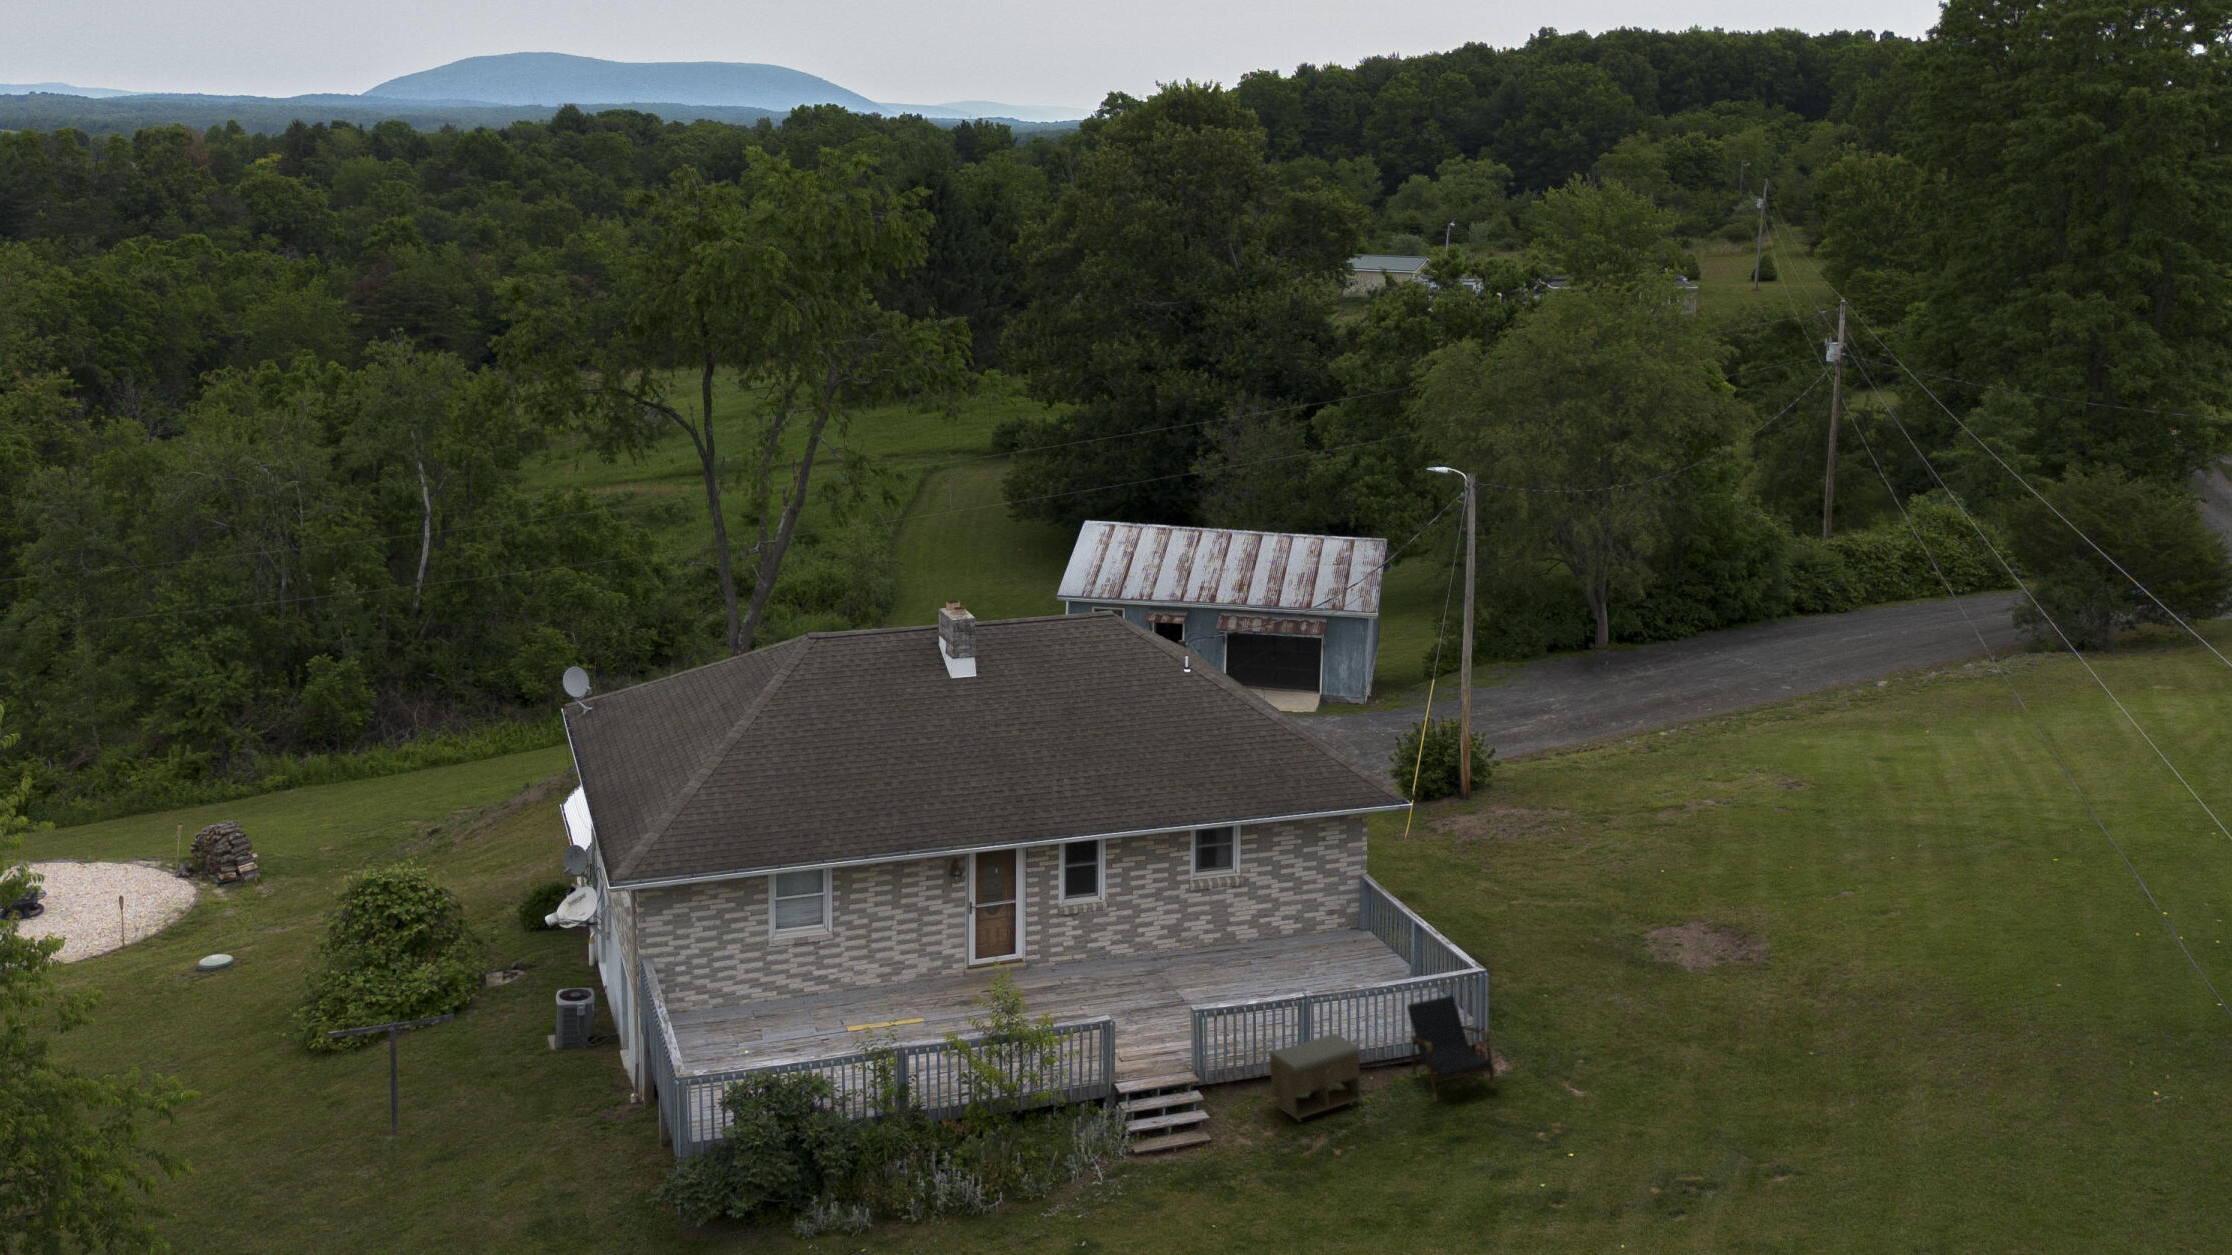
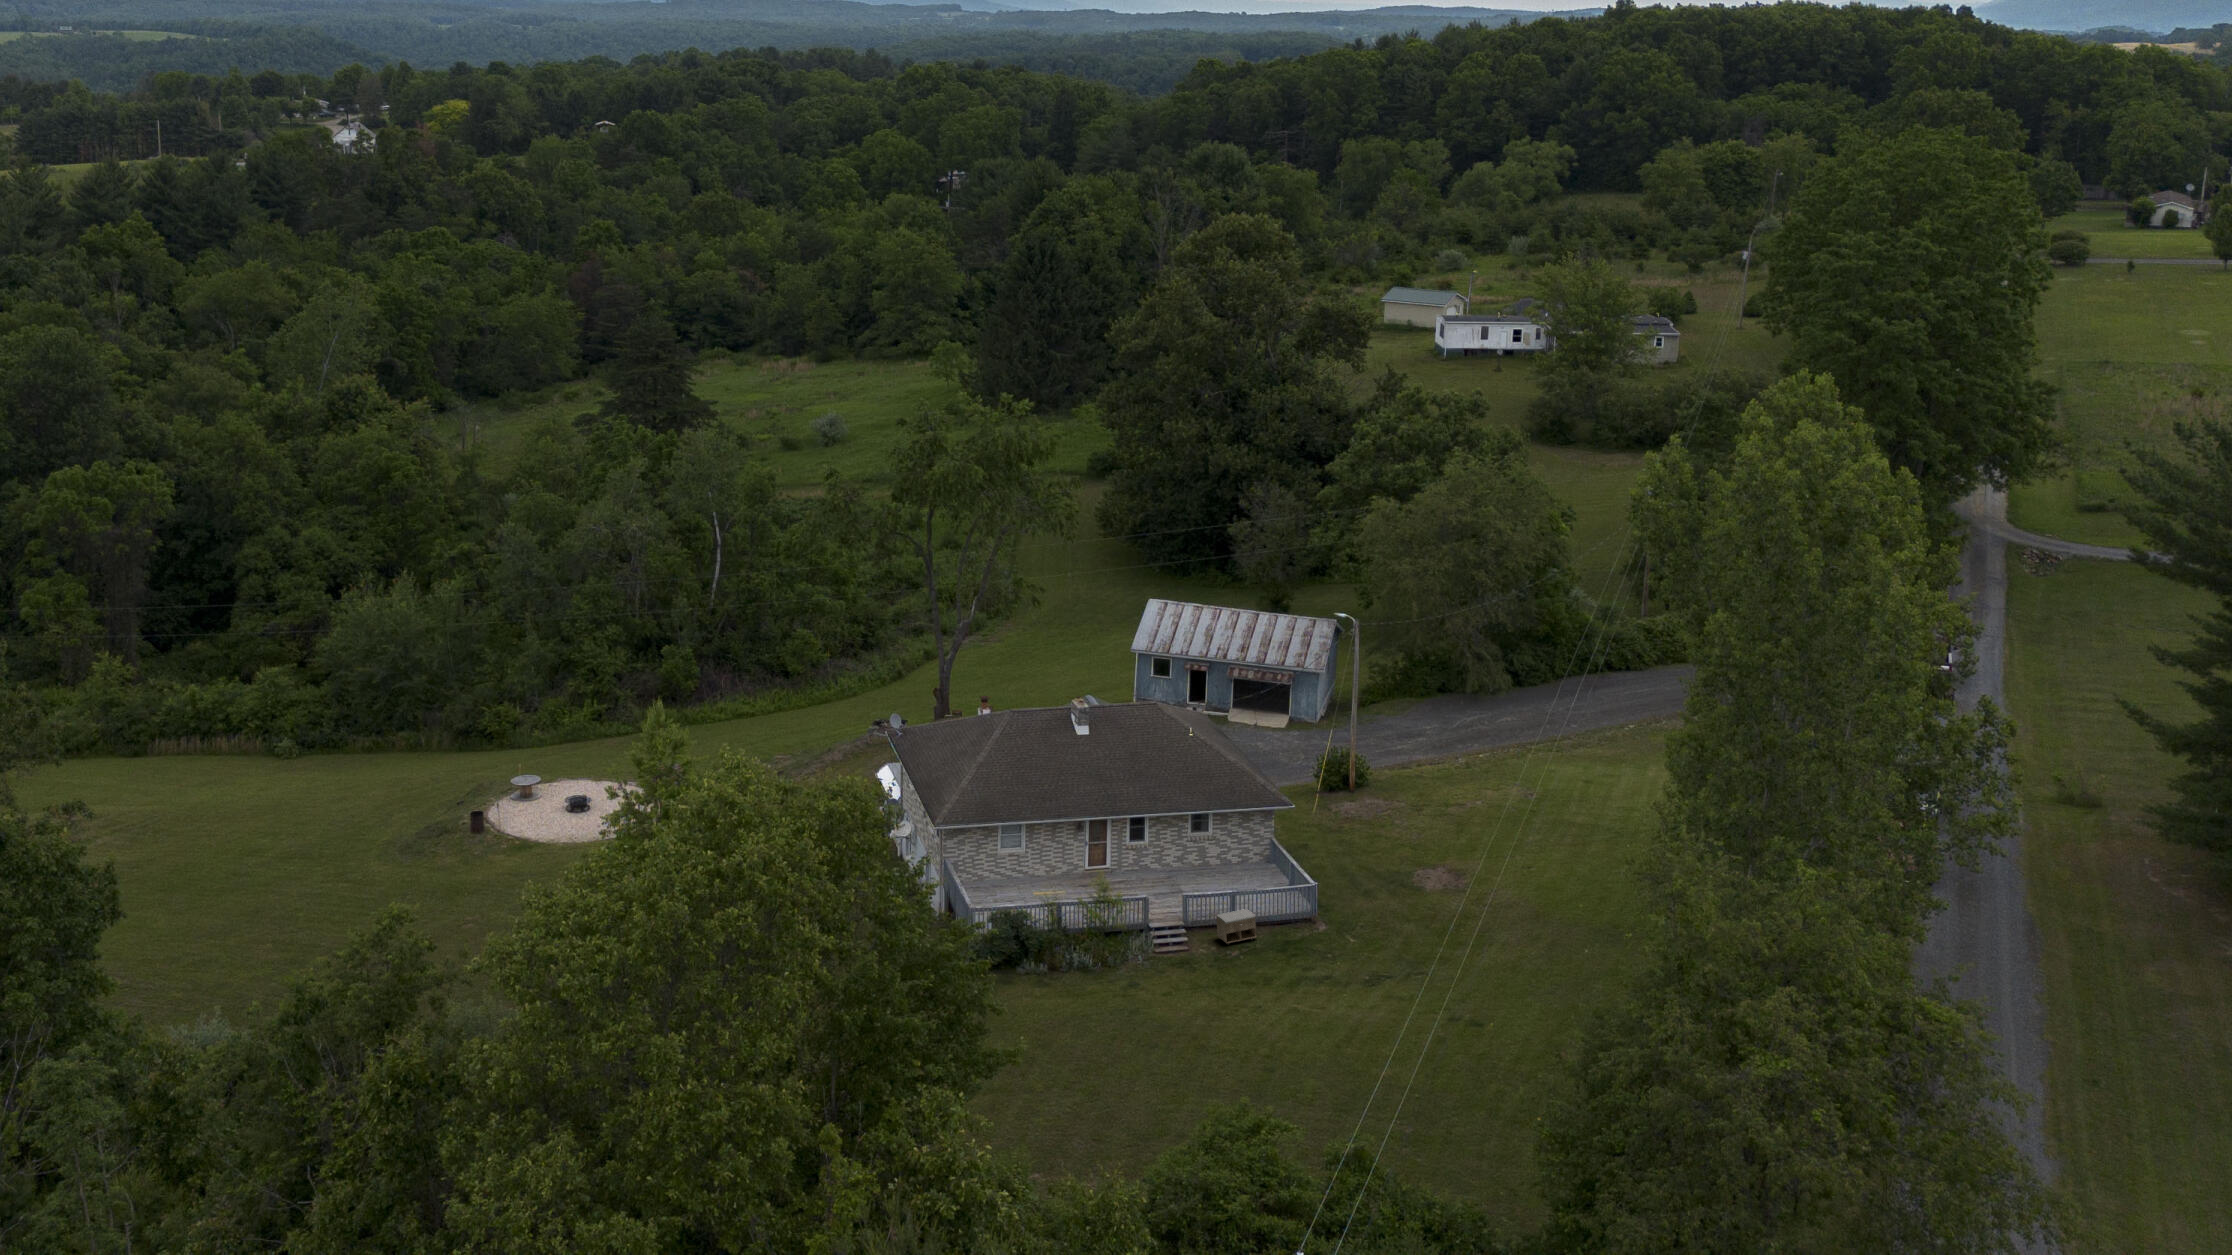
lounge chair: present [1407,995,1494,1102] -> none [1279,896,1316,941]

